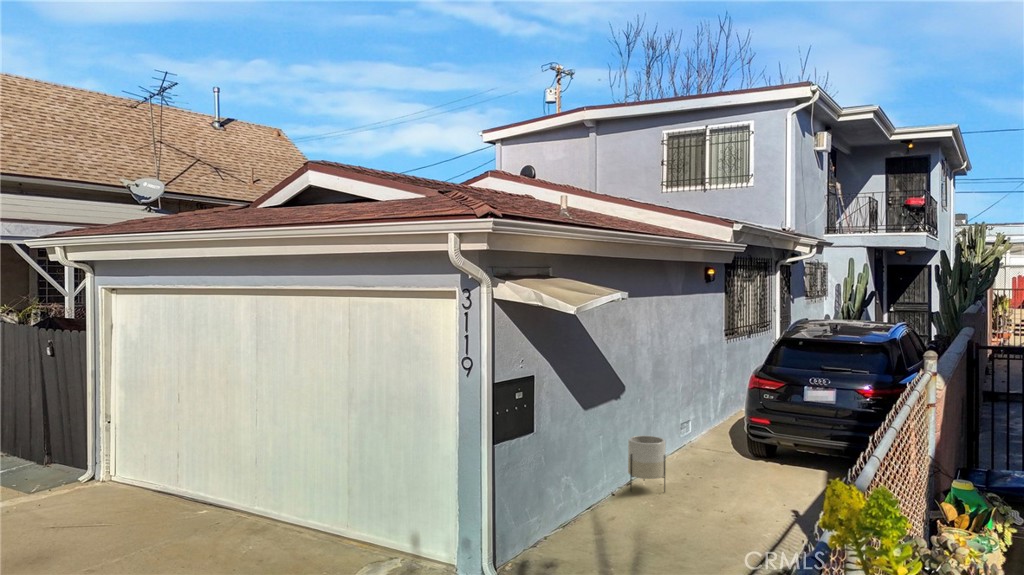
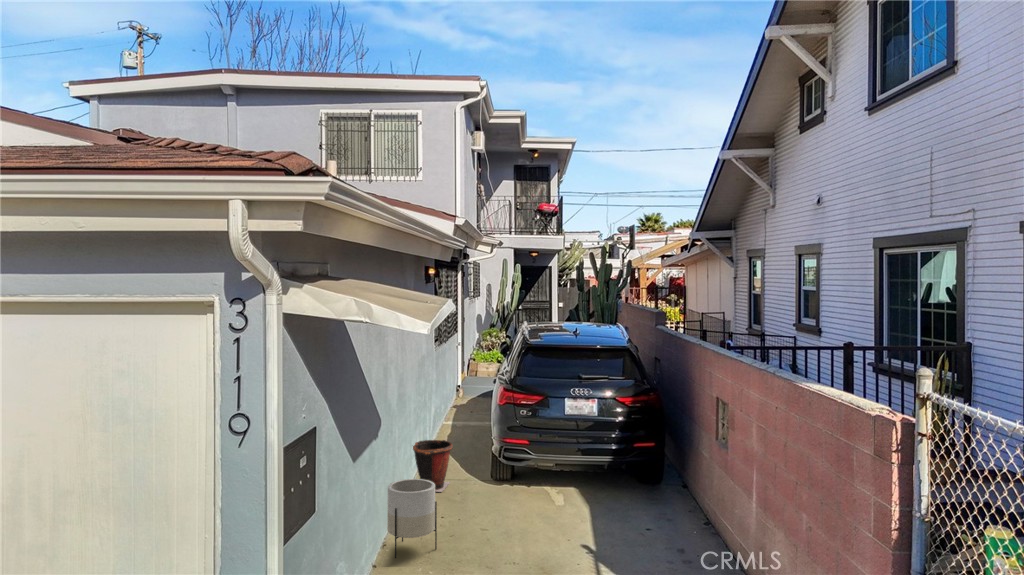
waste bin: none [678,413,715,458] -> present [413,440,453,492]

